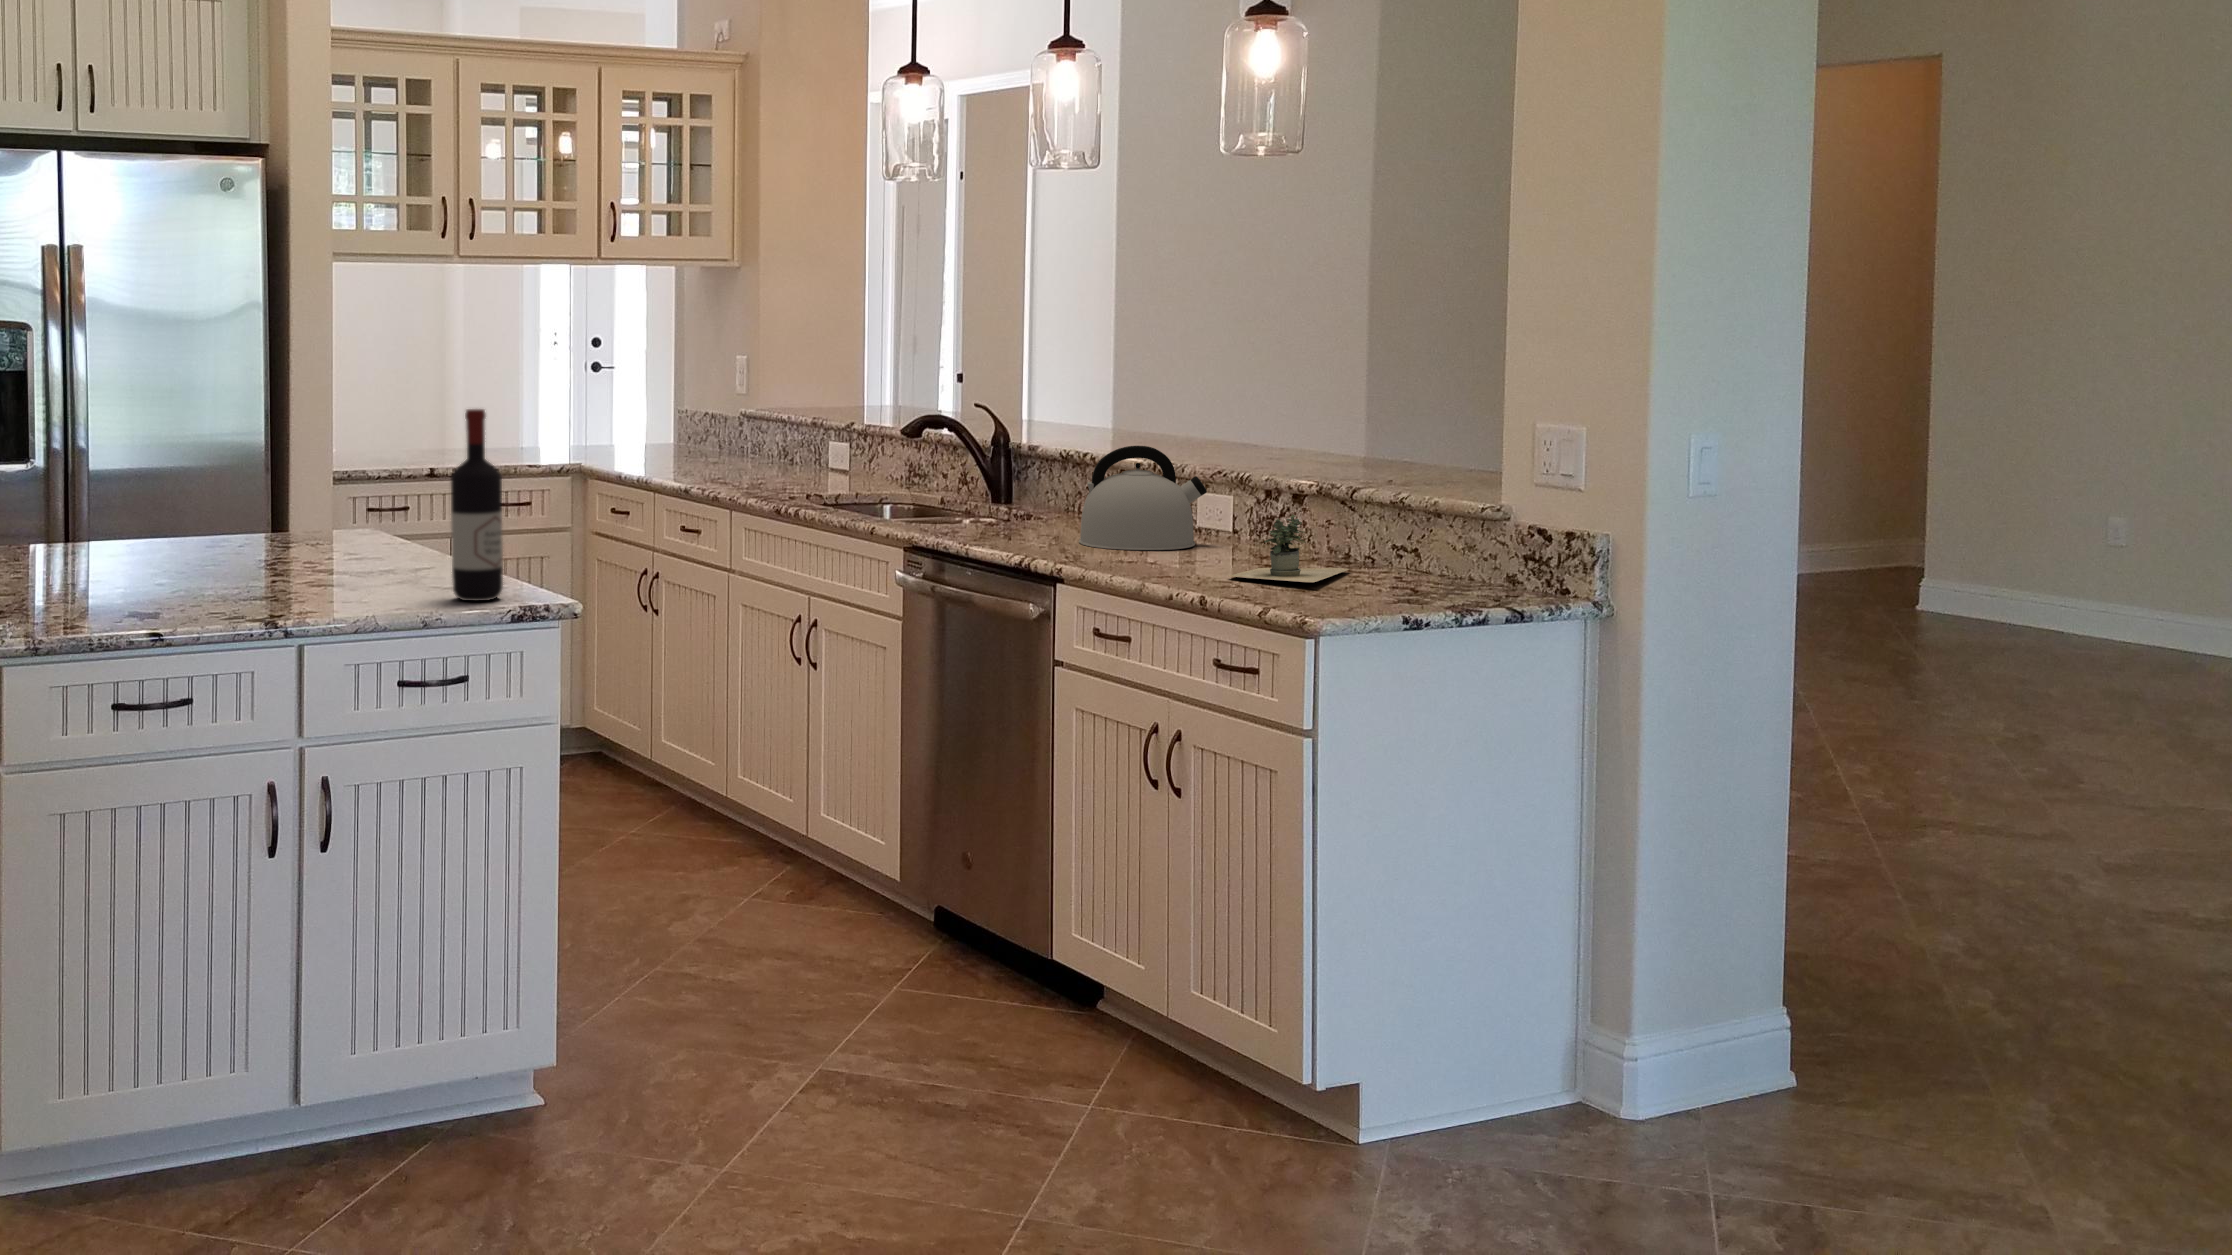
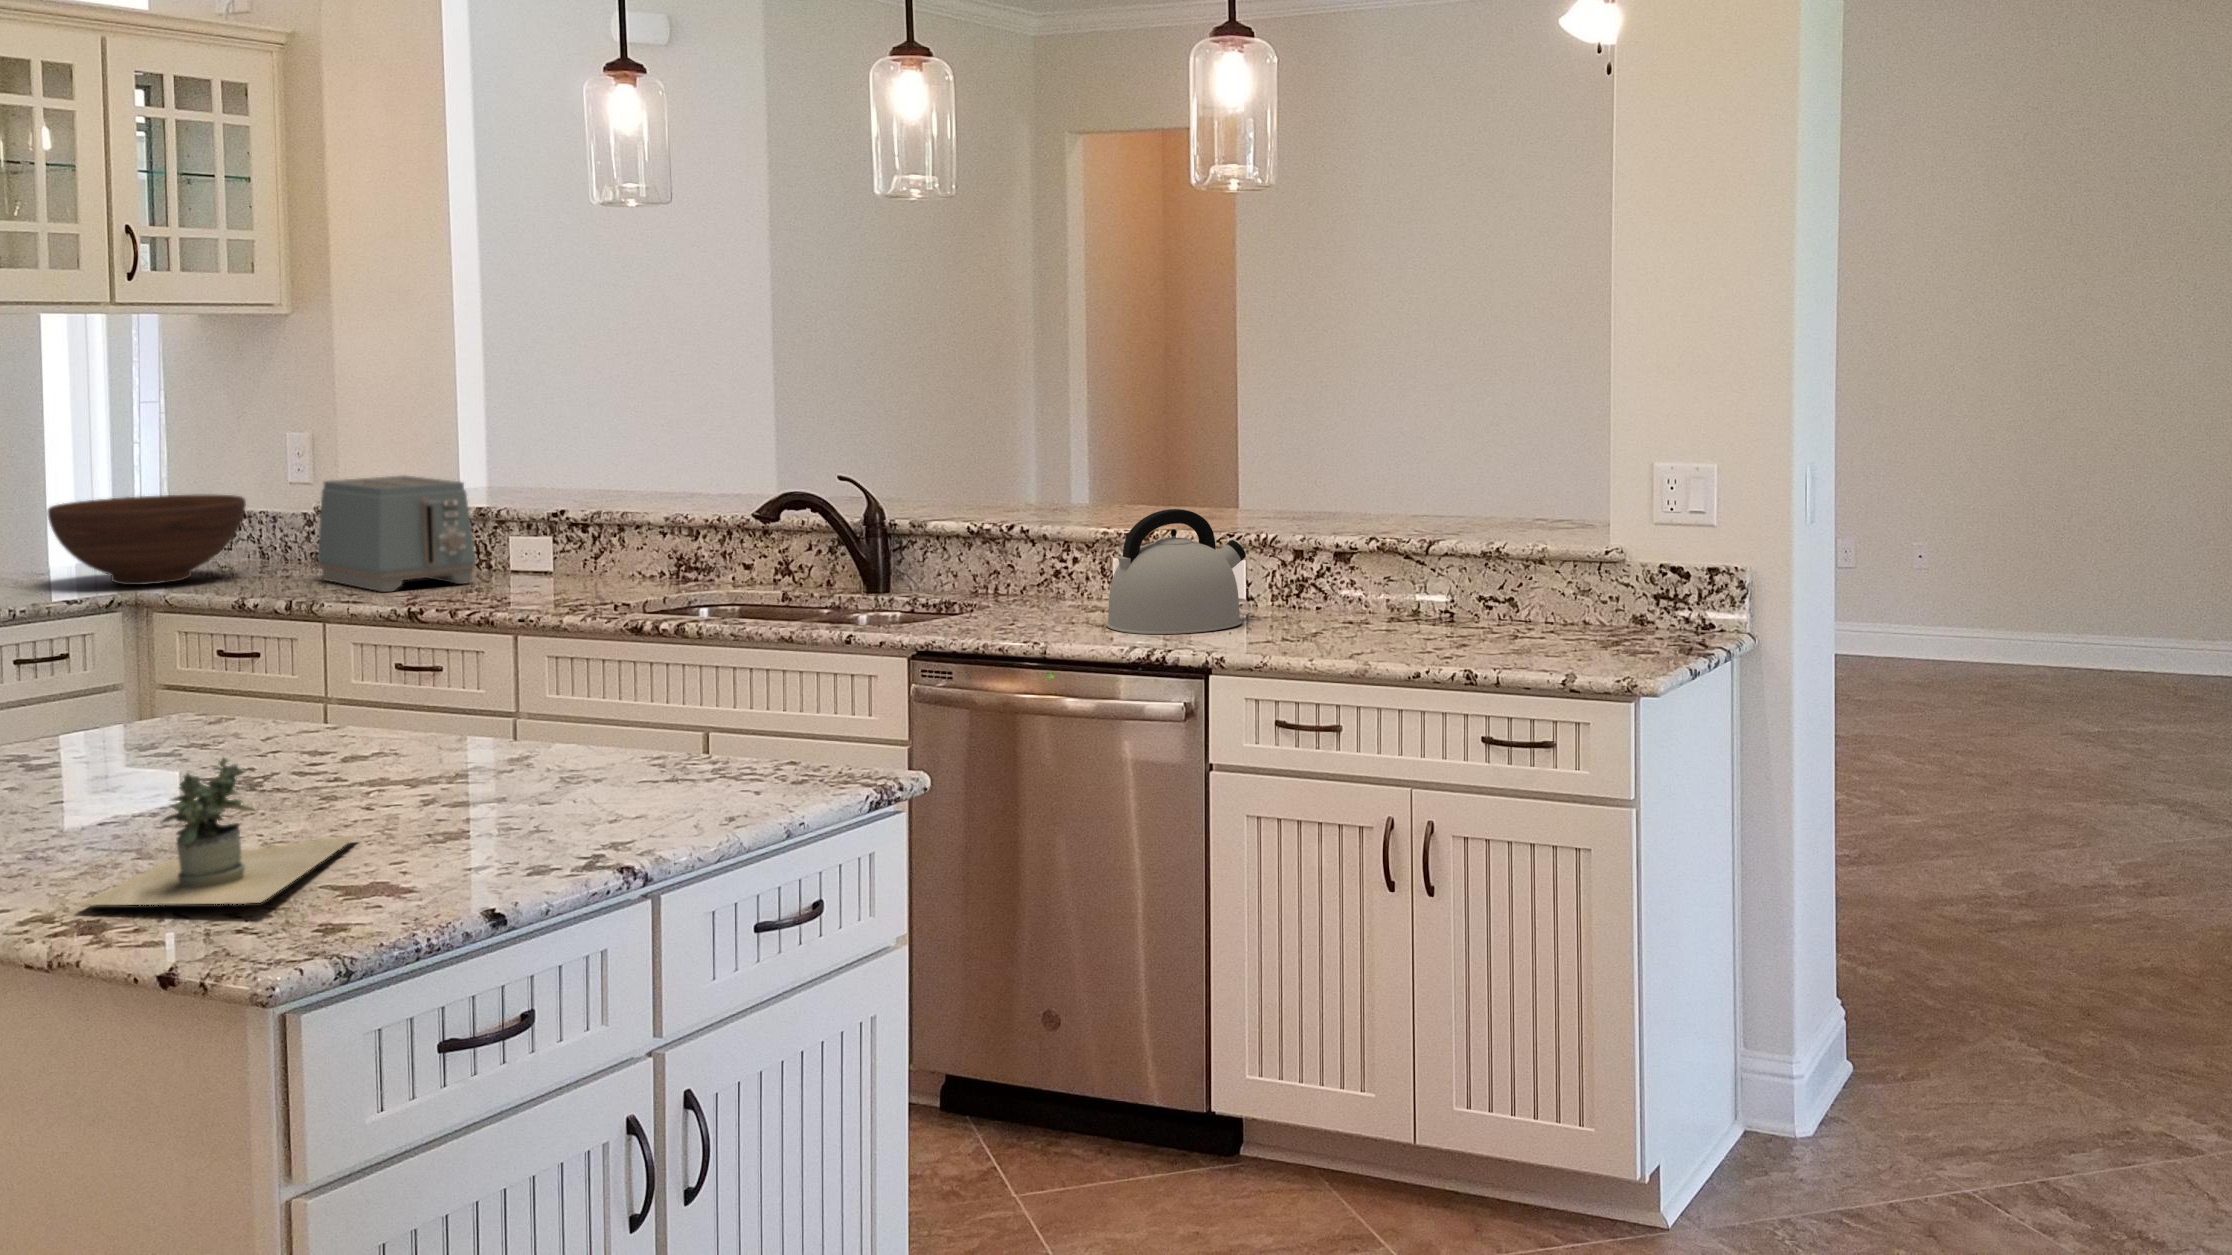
toaster: none [680,391,764,474] -> present [318,476,475,592]
fruit bowl: none [529,397,650,458] -> present [48,494,246,585]
wine bottle: present [451,409,503,601] -> none [614,517,701,825]
potted plant: present [1229,514,1370,582] -> present [80,753,397,906]

